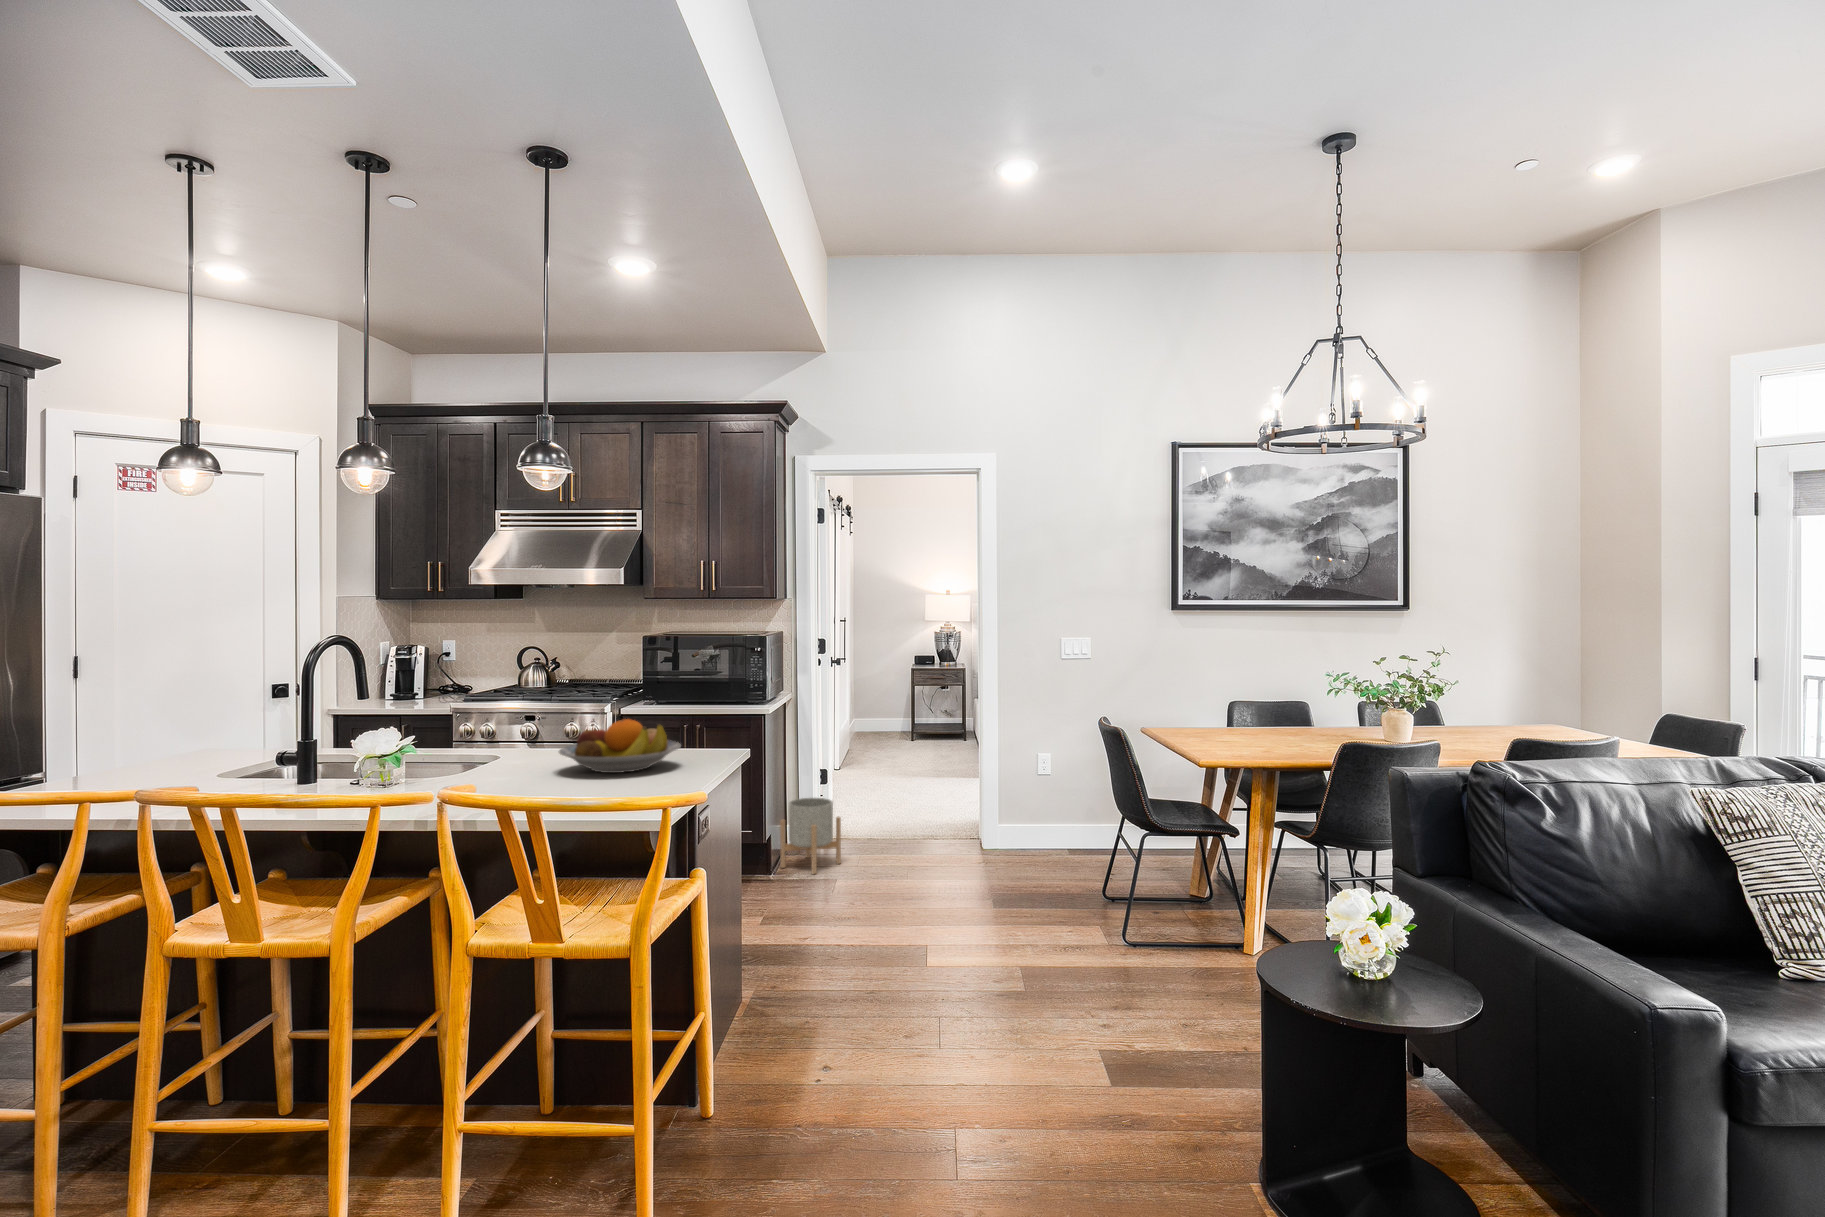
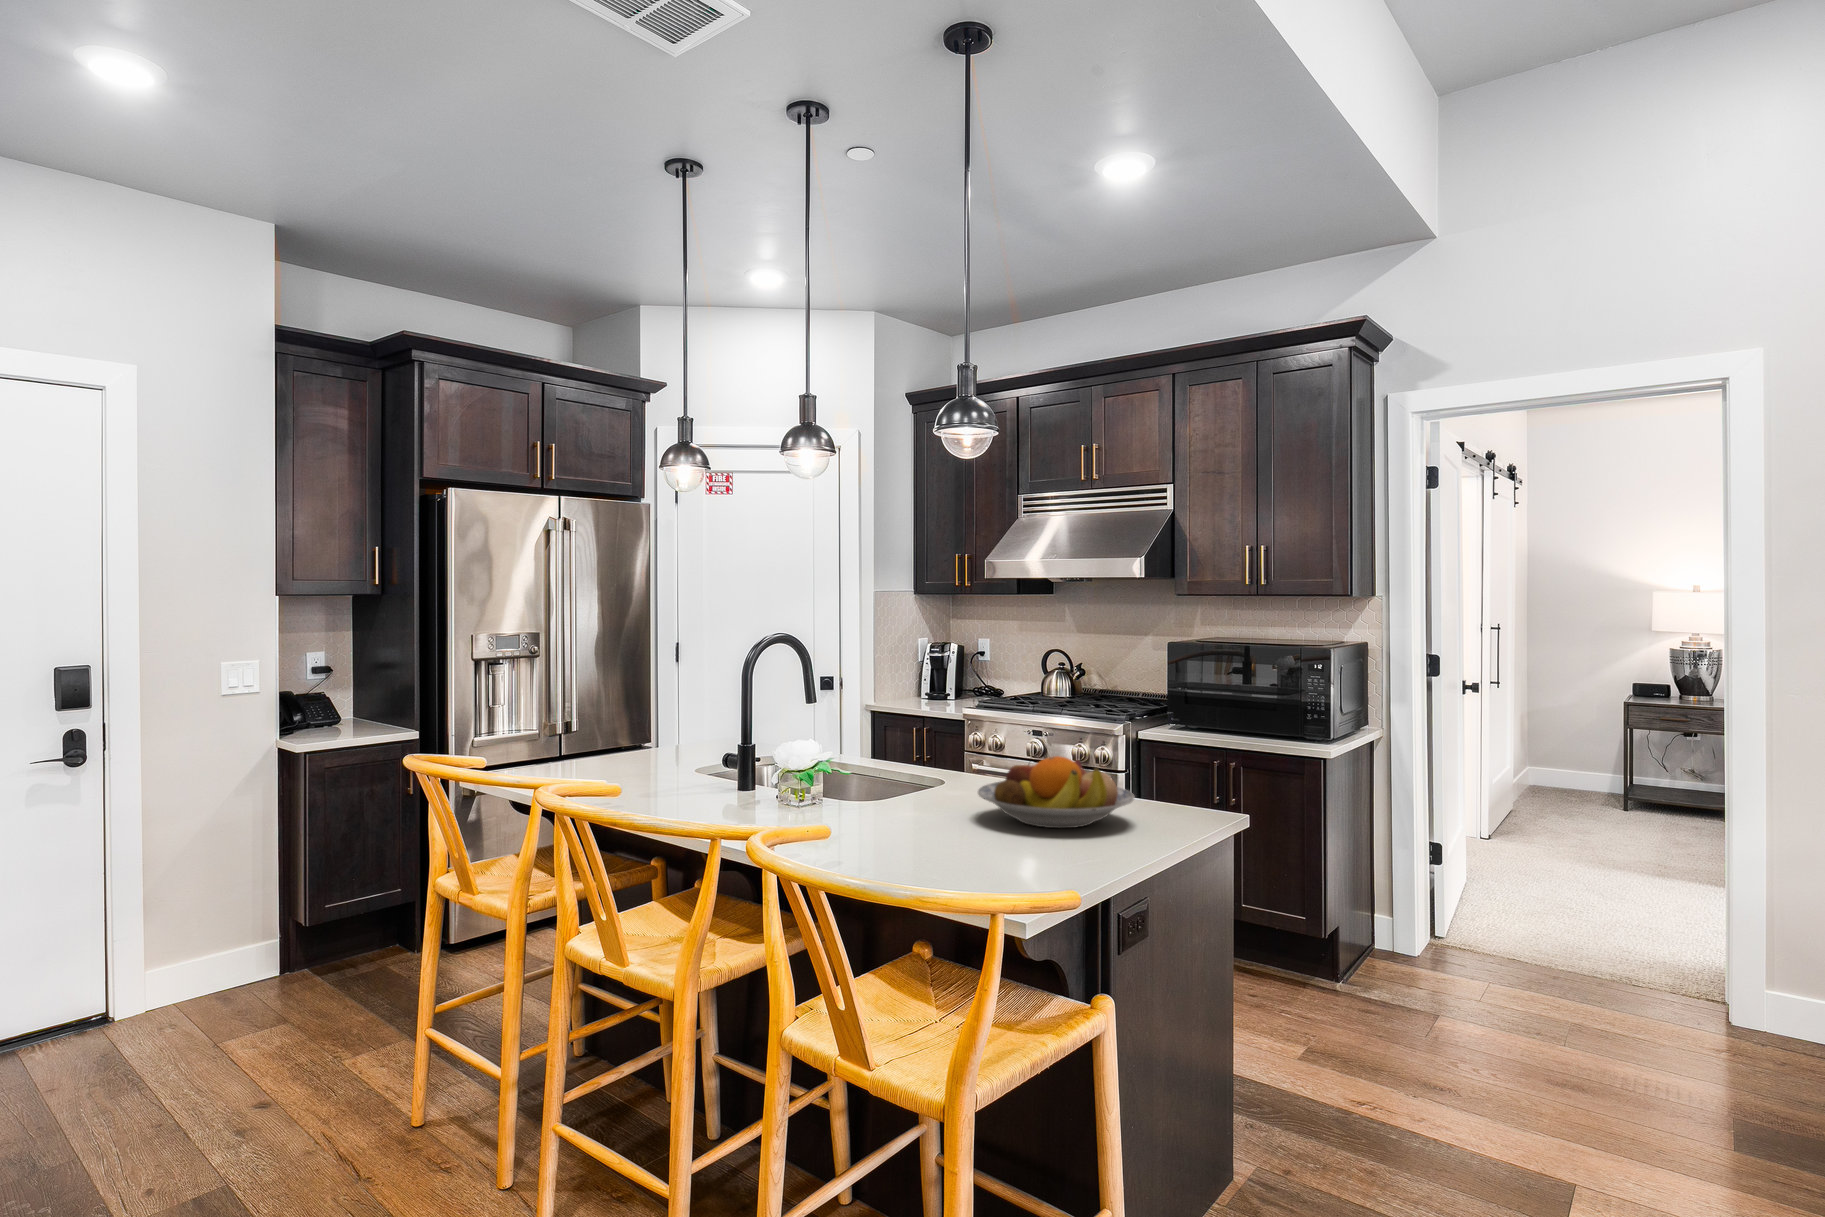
planter: present [780,798,841,874] -> none [1354,881,1452,996]

